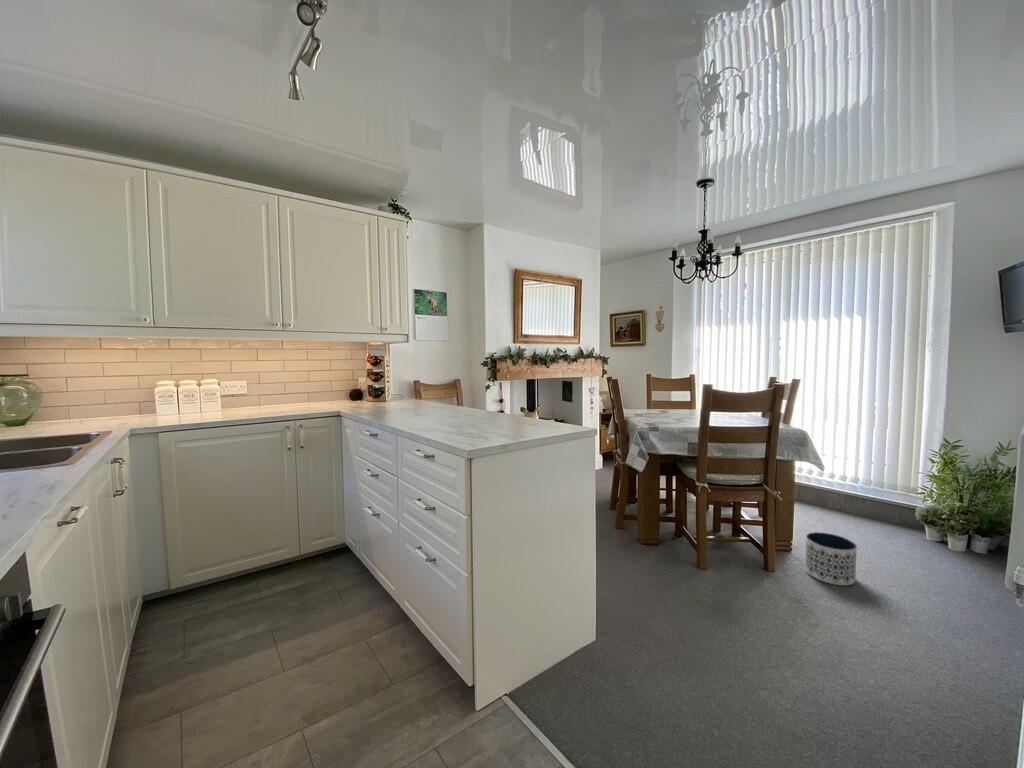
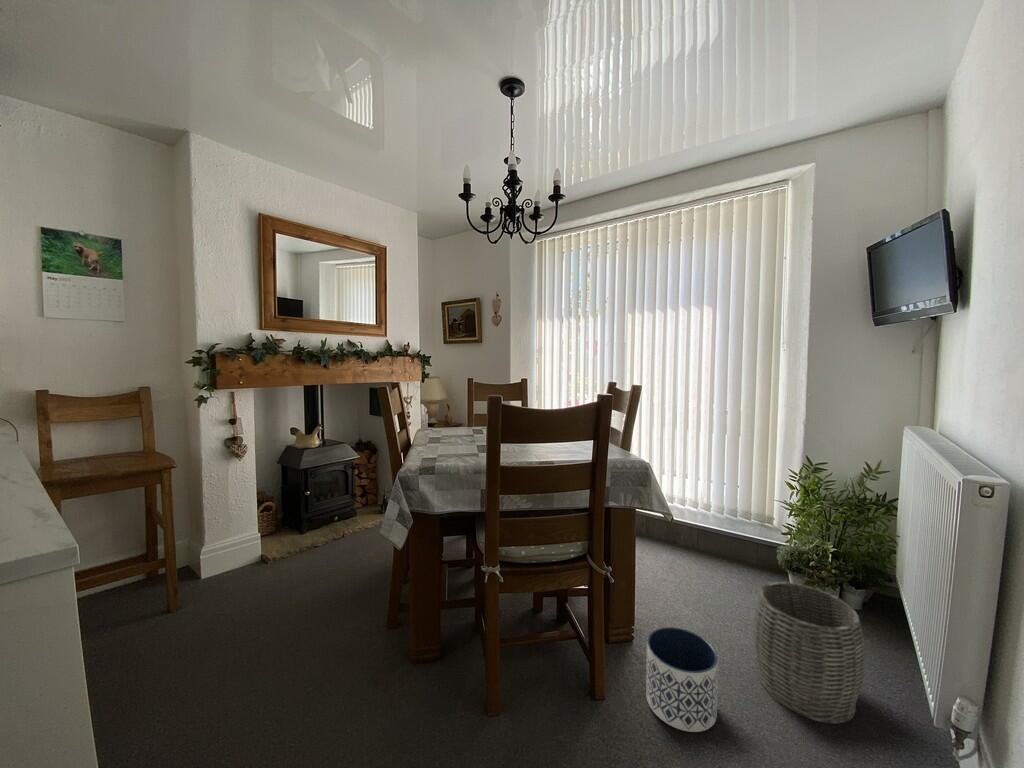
woven basket: none [885,514,969,595] -> present [754,582,865,724]

